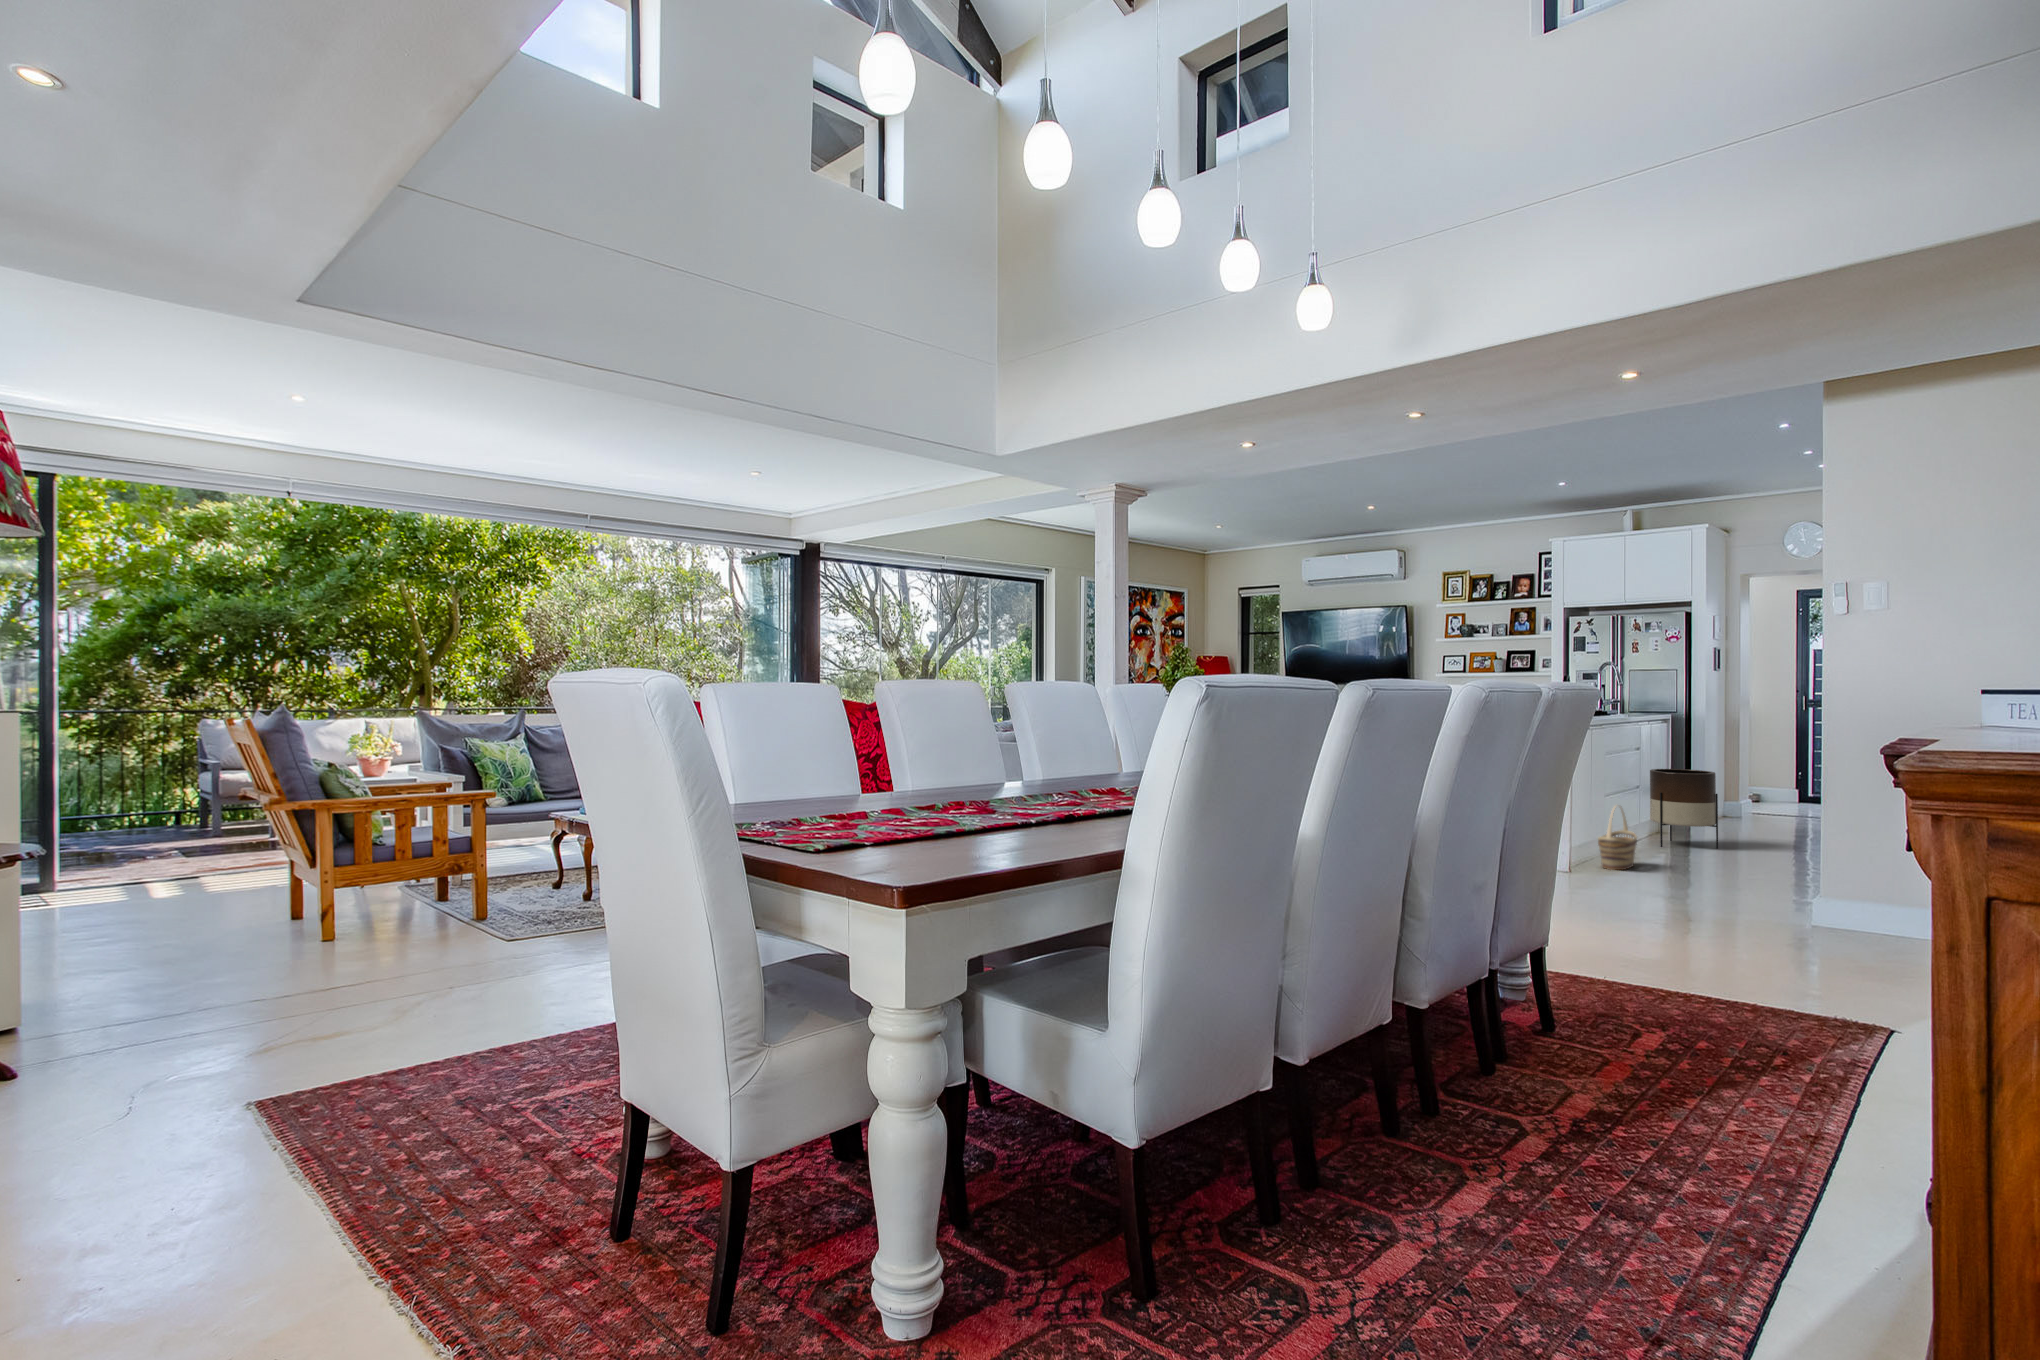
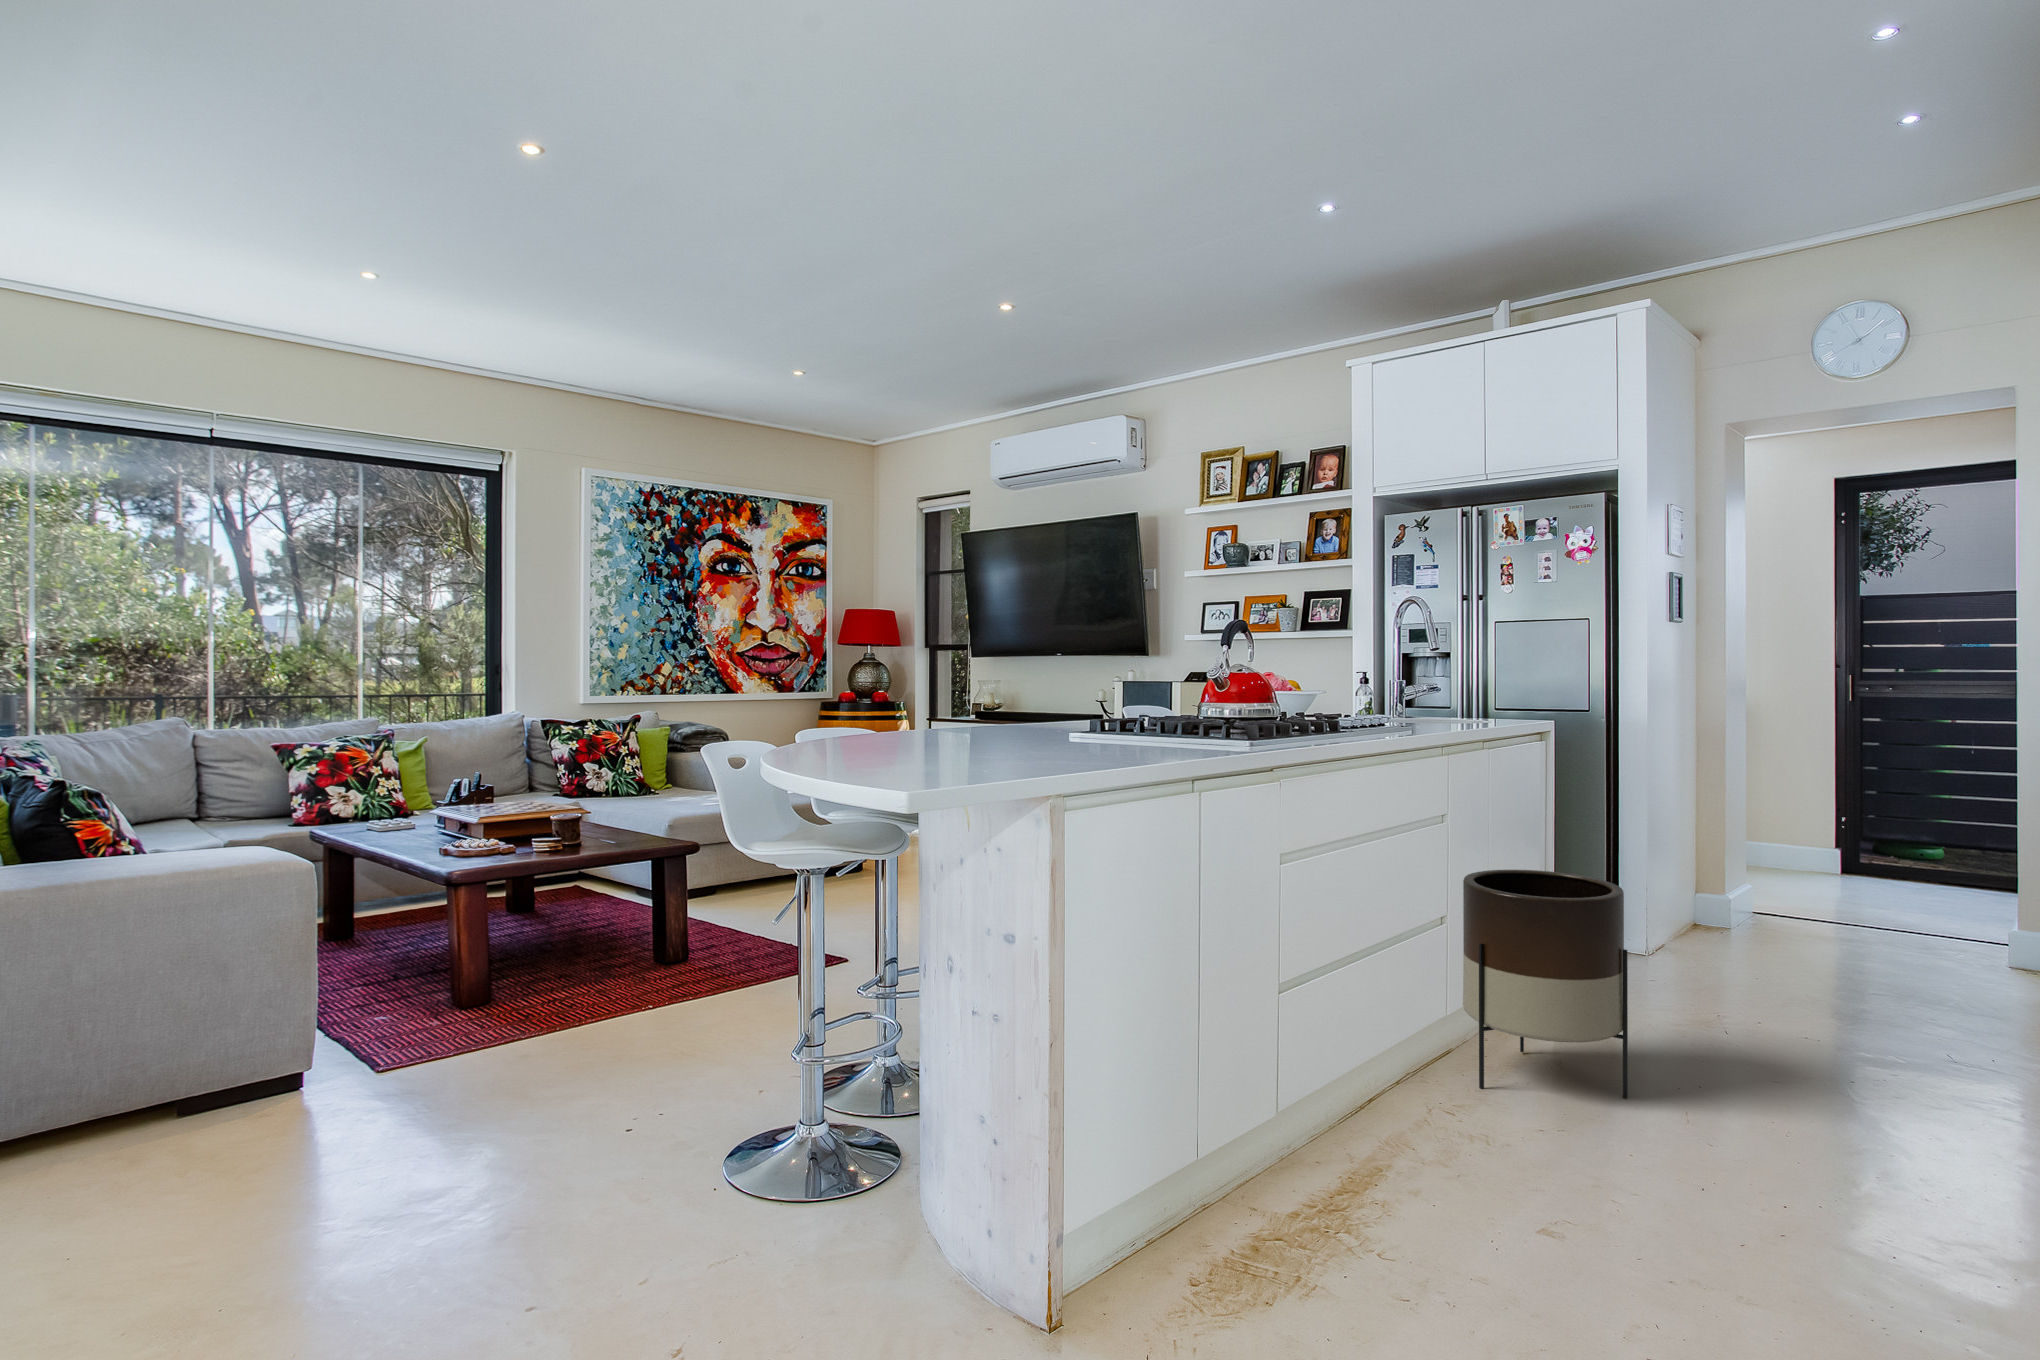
basket: present [1598,806,1637,870] -> none [1183,1050,1328,1294]

